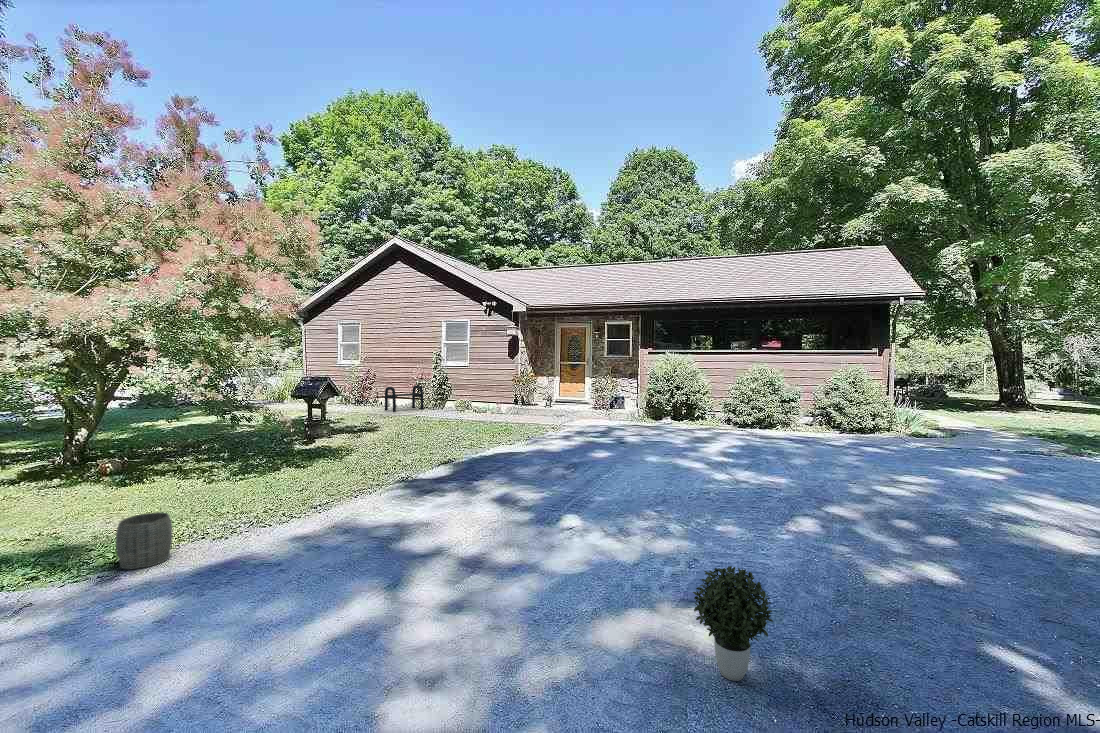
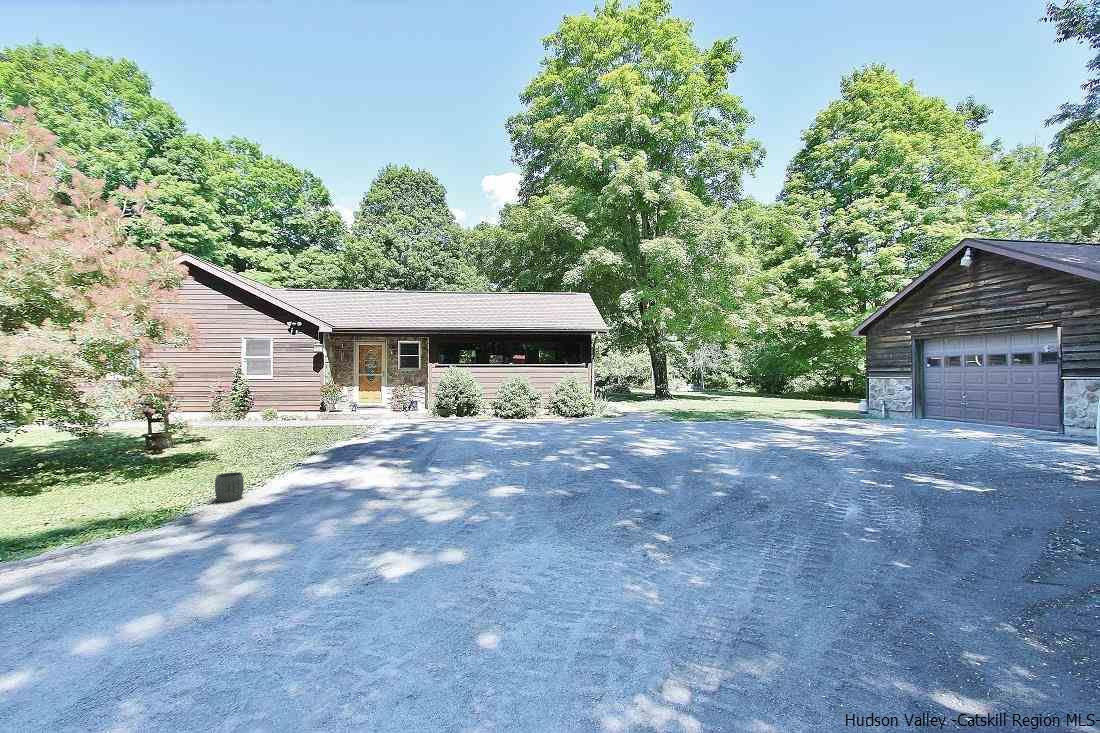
bench: present [385,386,424,412] -> none [182,399,225,425]
potted plant: present [693,566,773,681] -> none [521,450,546,485]

